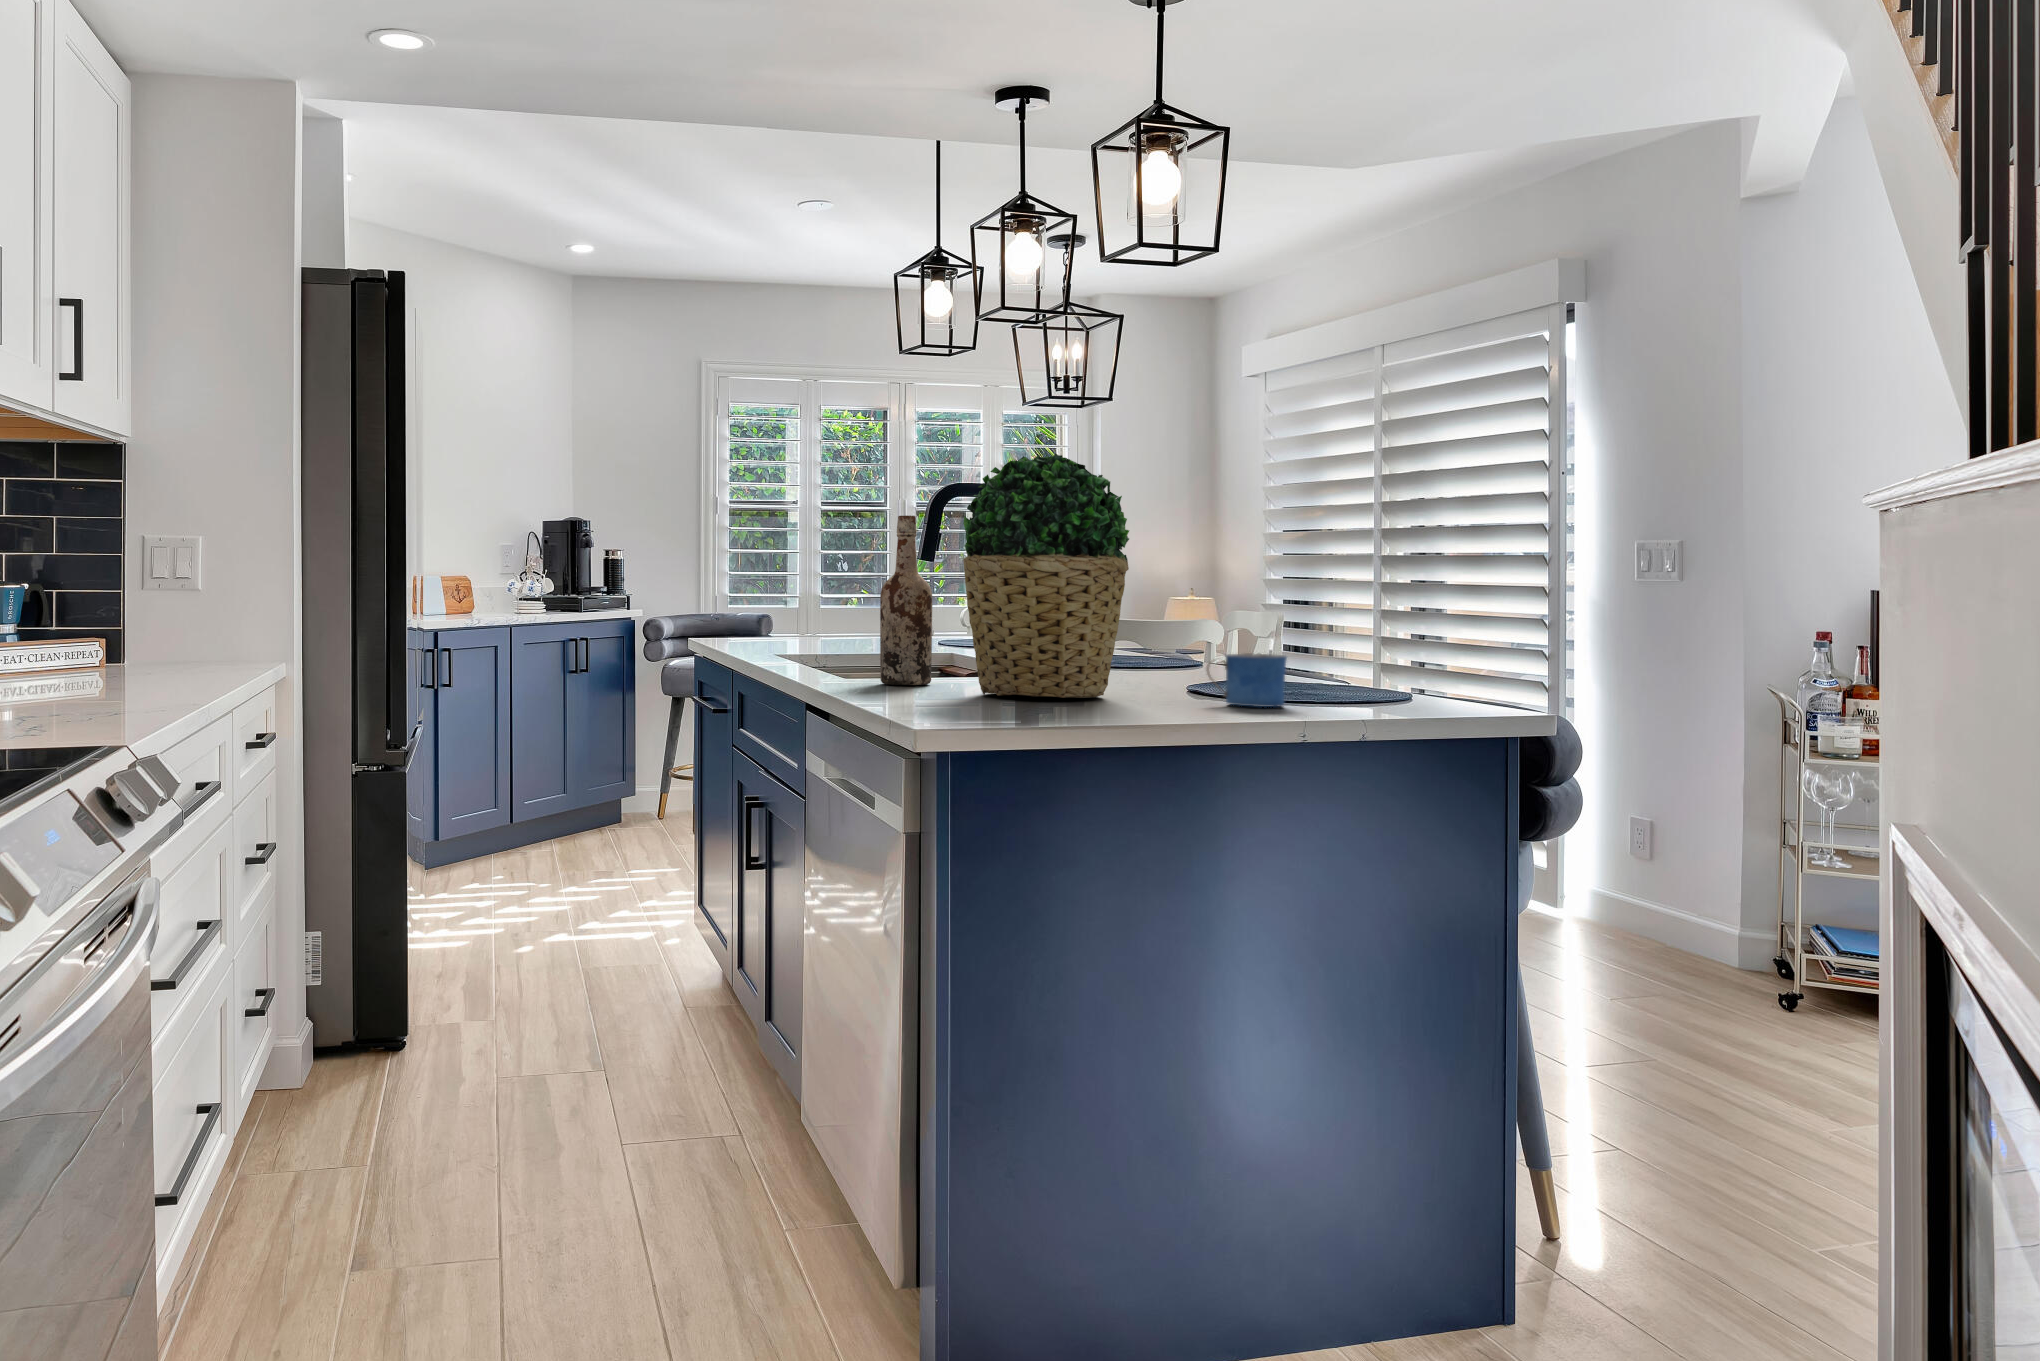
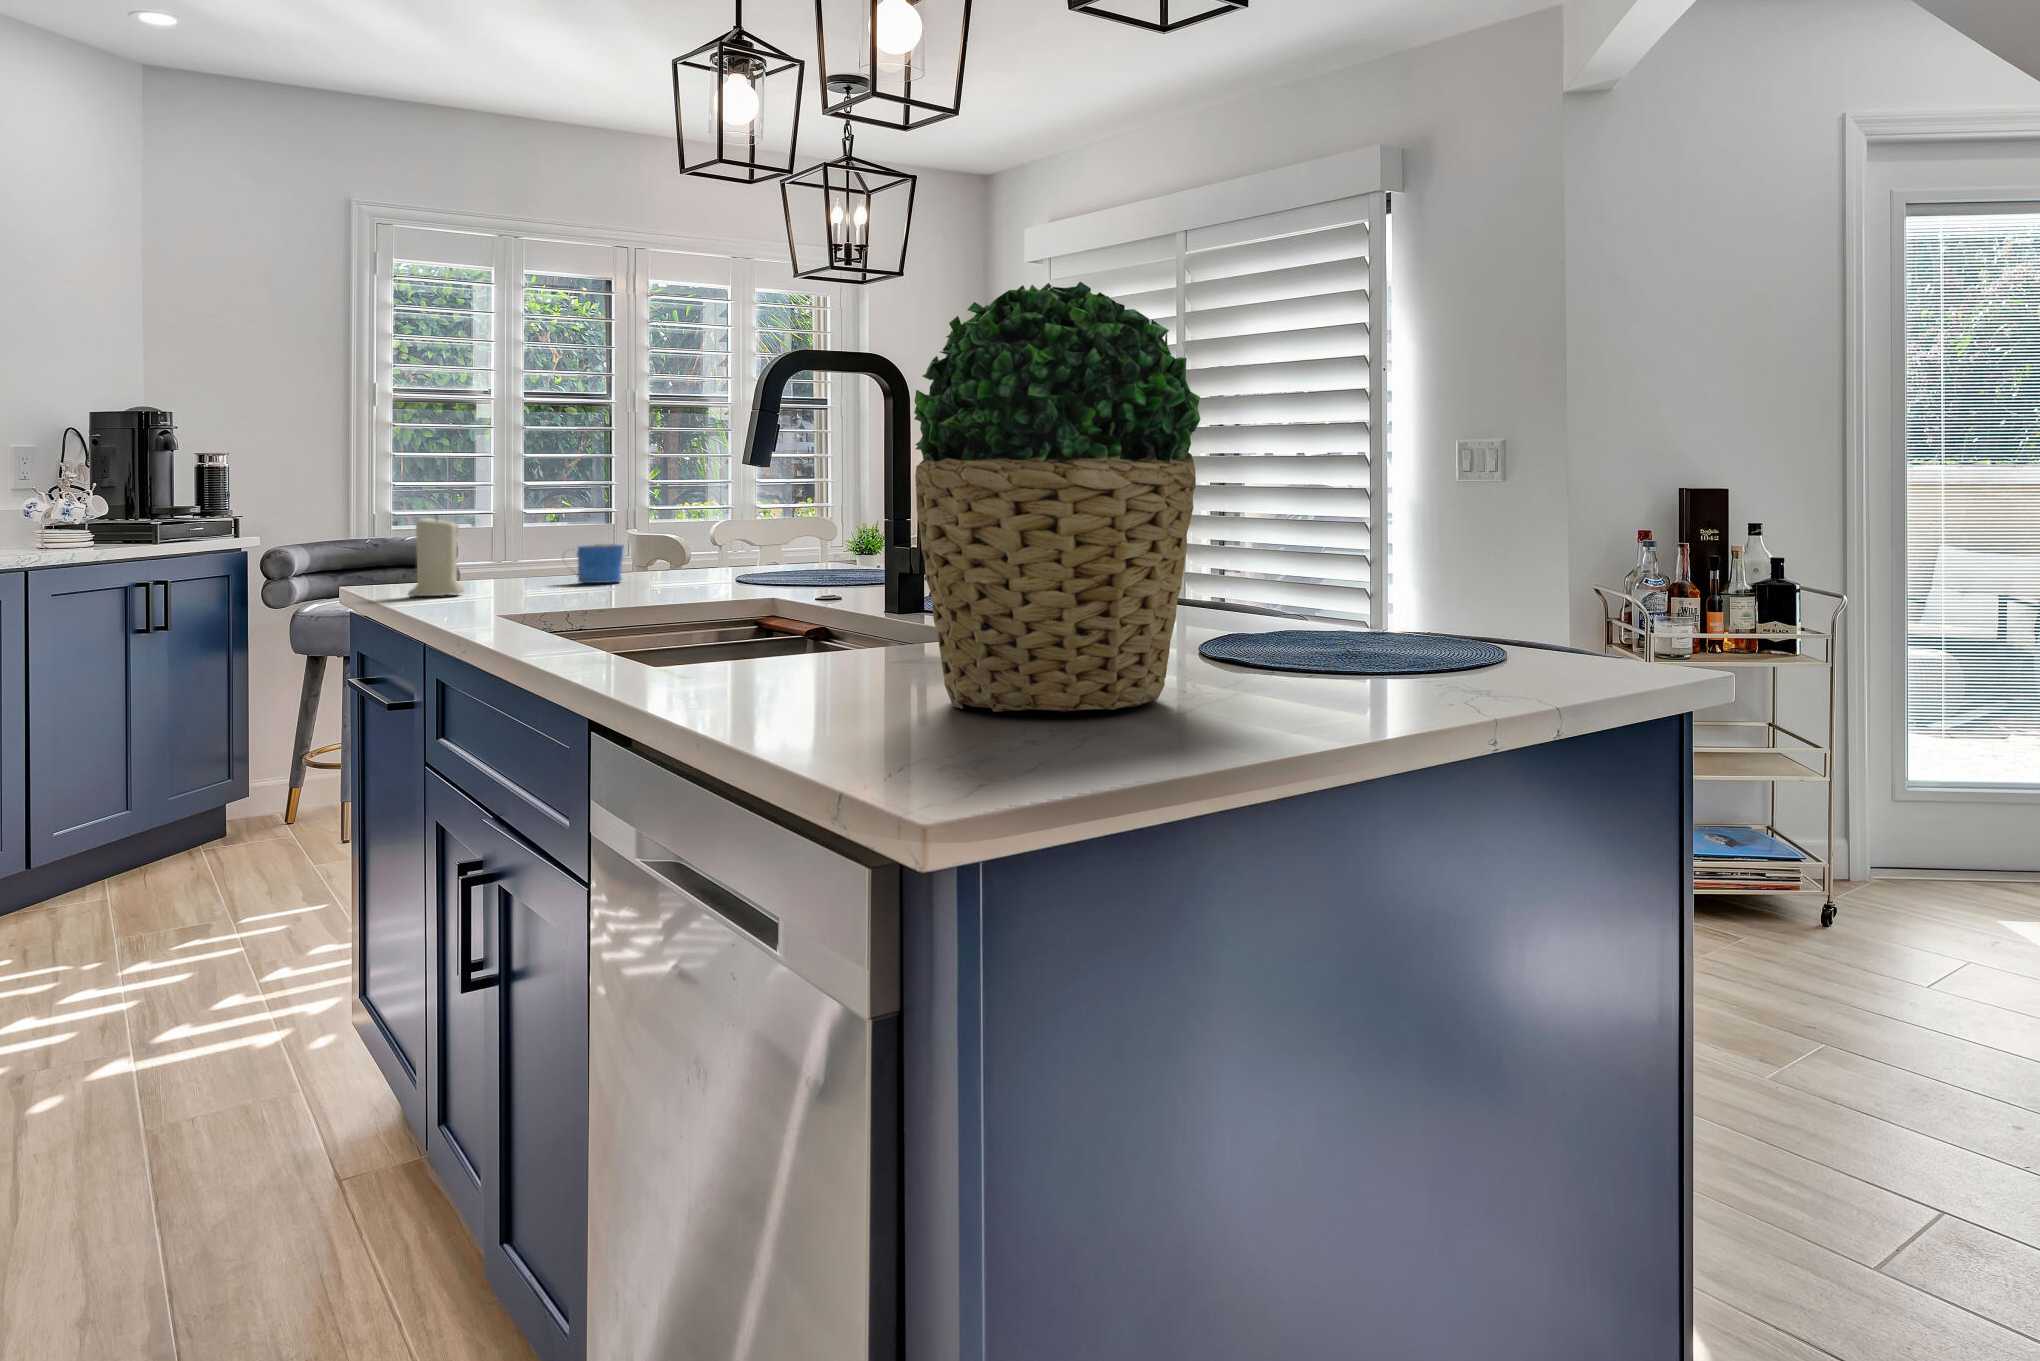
wine bottle: present [880,516,932,685] -> none [737,391,829,689]
candle: none [728,590,761,644] -> present [408,518,464,596]
mug: present [1207,653,1287,707] -> present [564,544,624,583]

